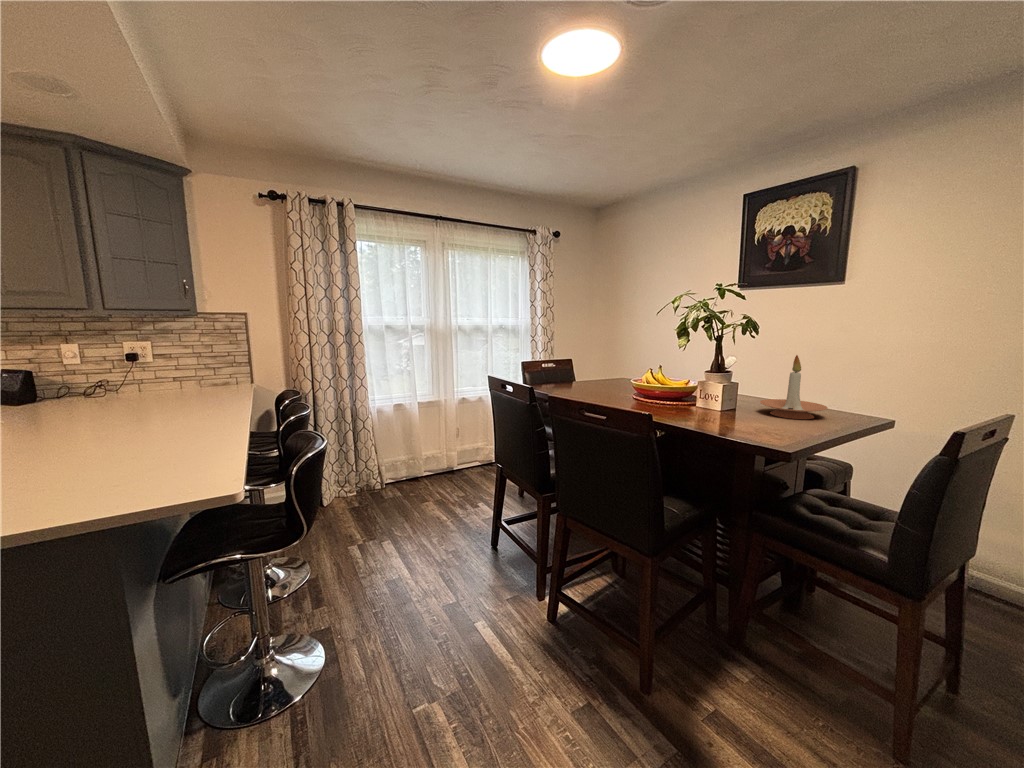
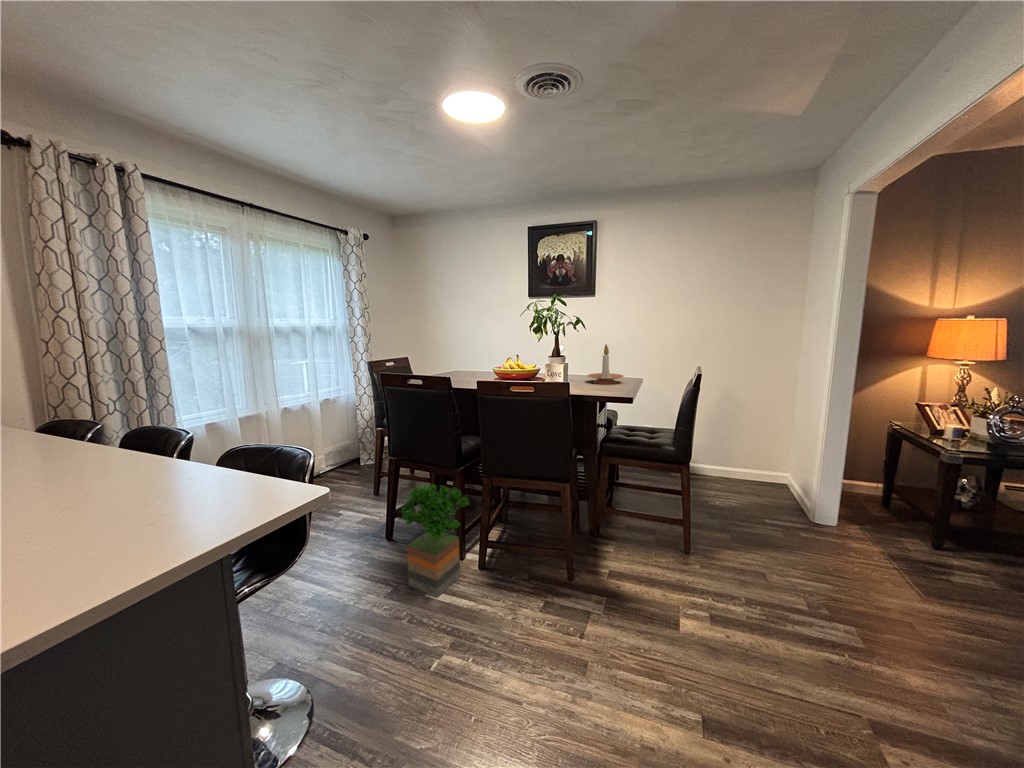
potted tree: none [451,500,538,631] -> present [402,484,469,597]

